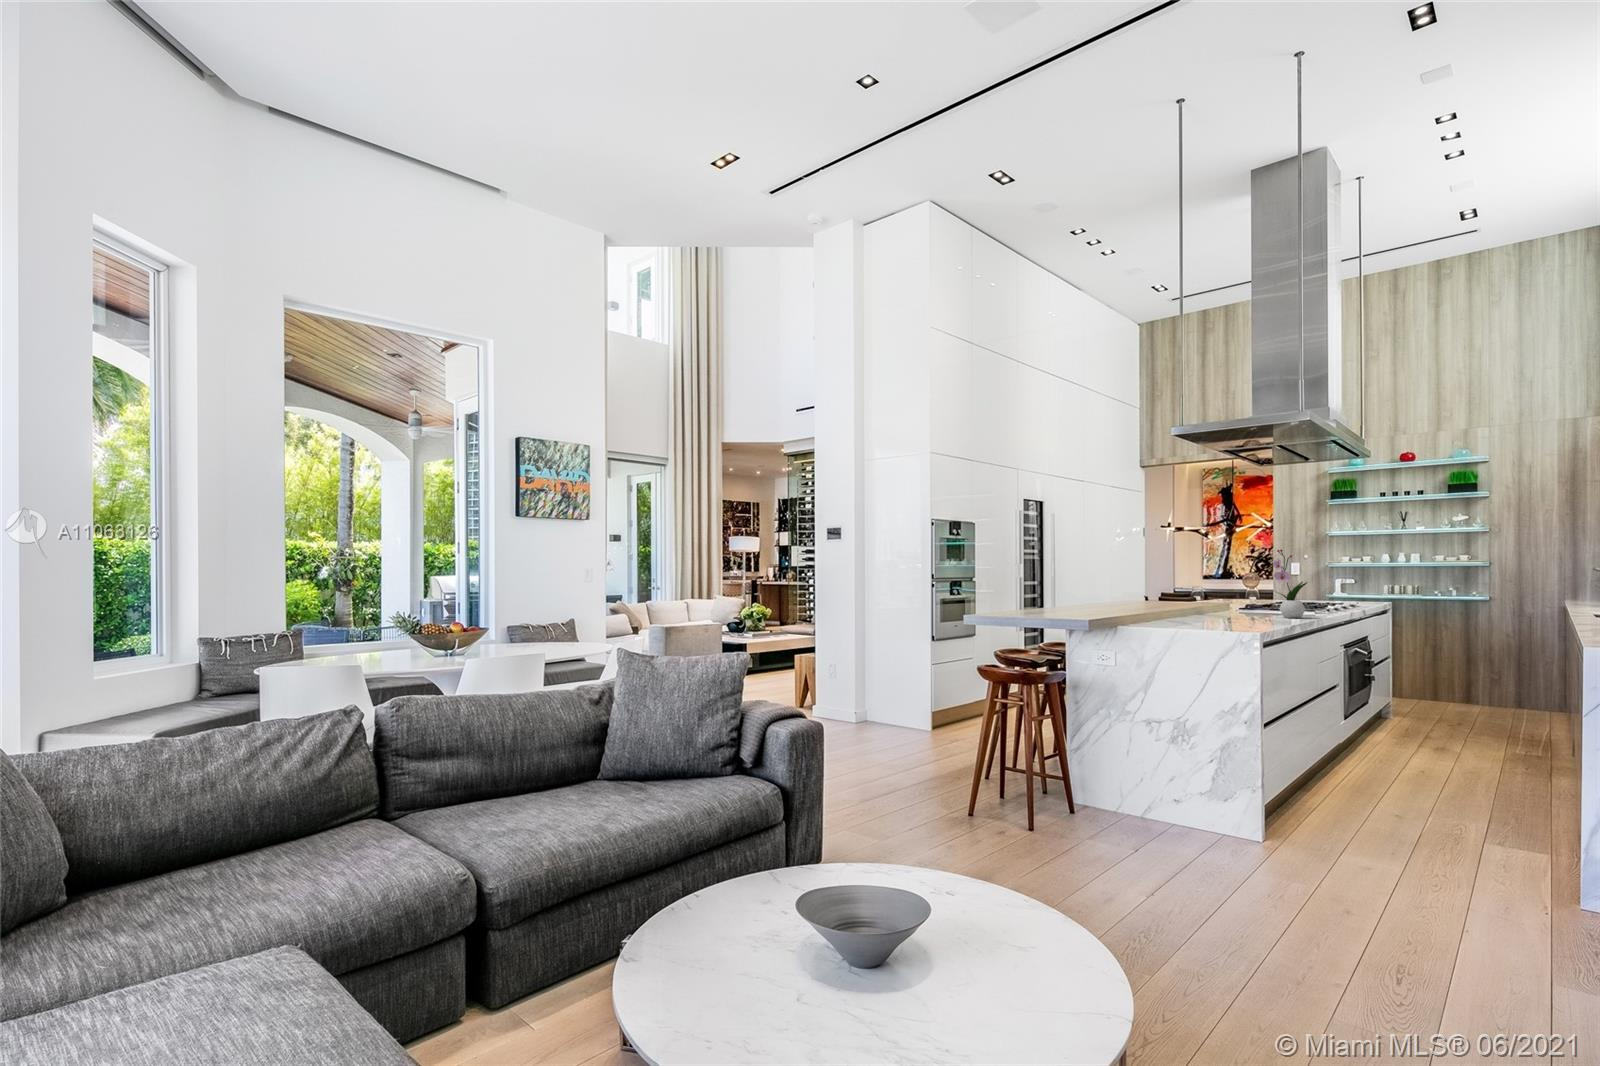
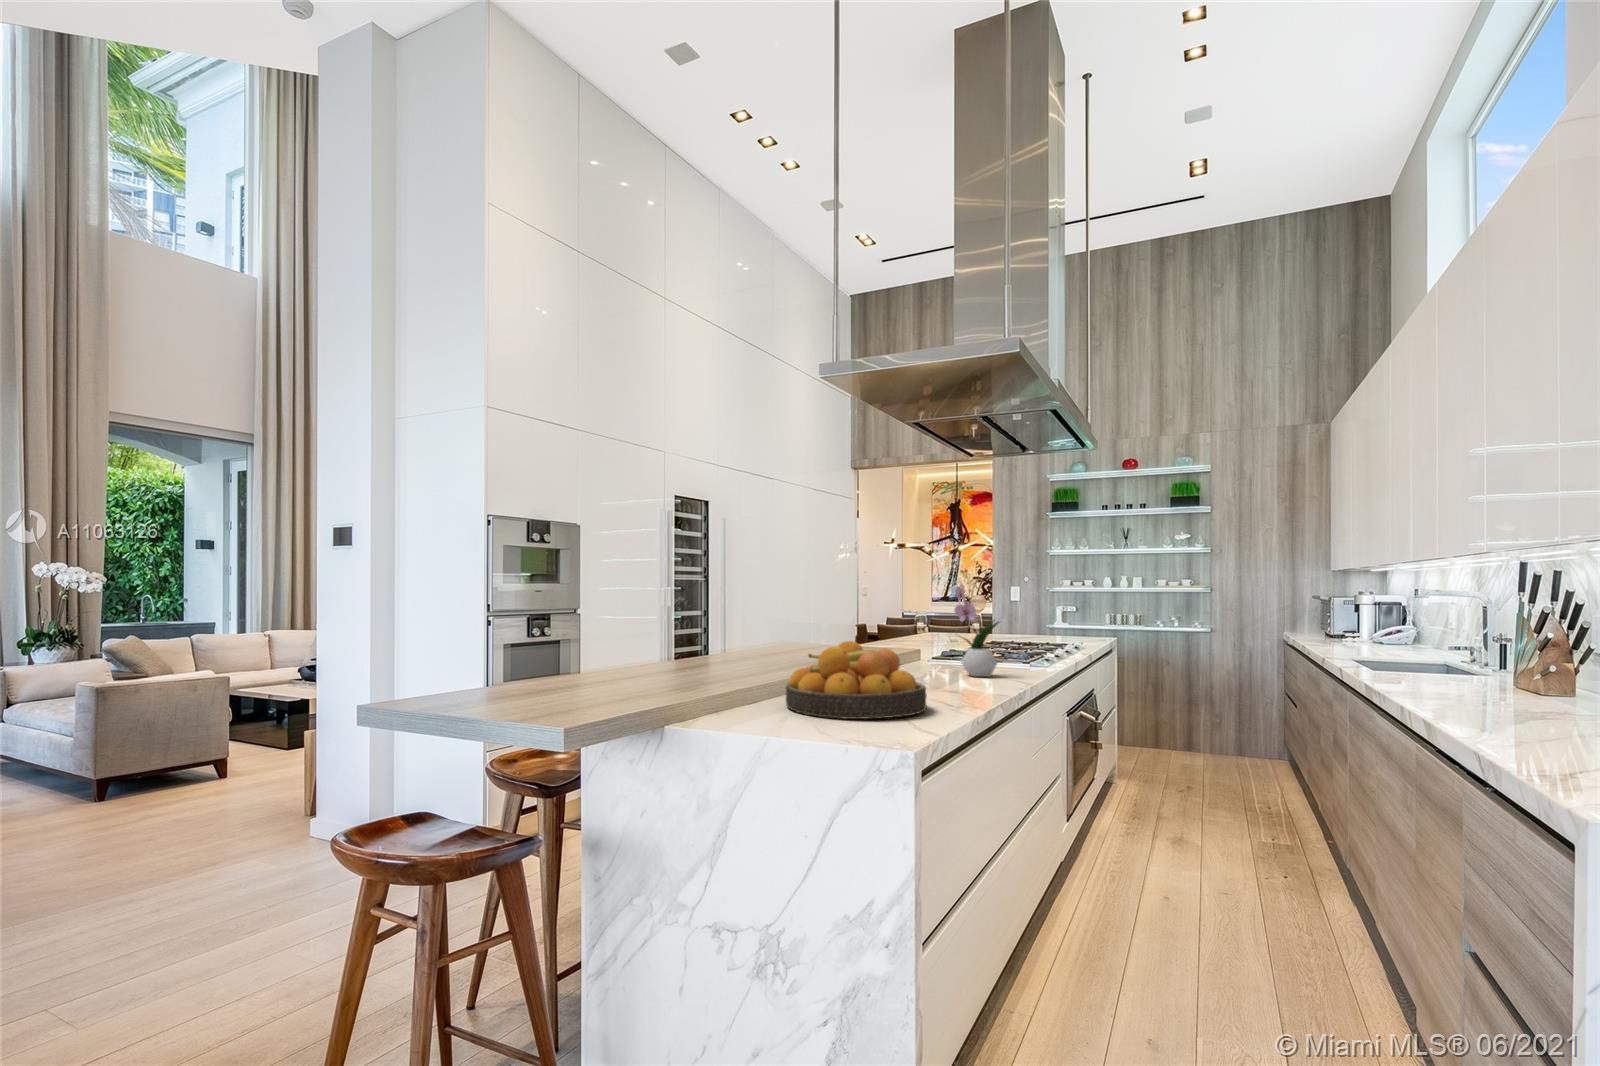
fruit bowl: none [1184,591,1272,630] -> present [786,641,926,719]

